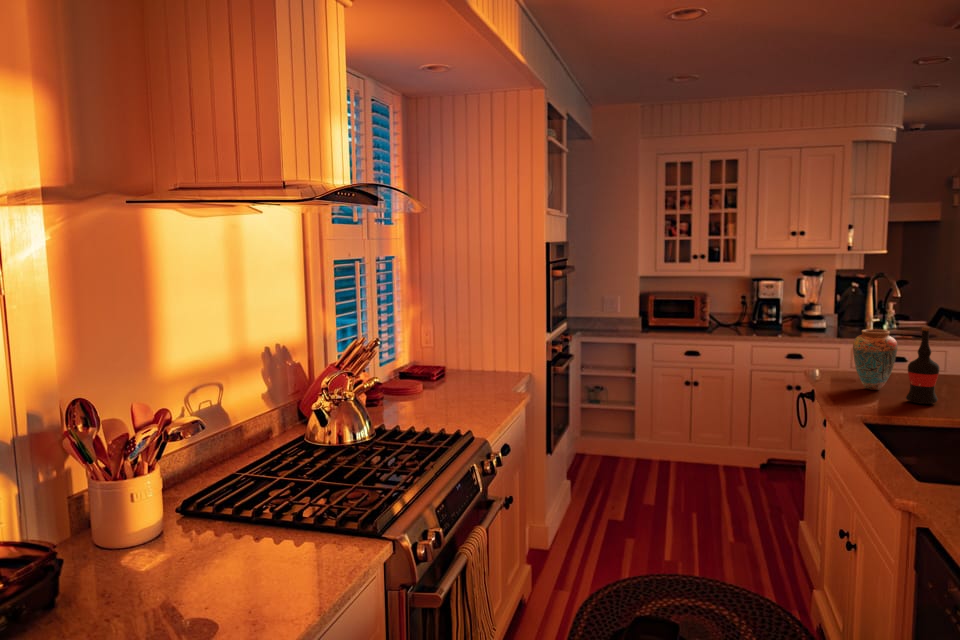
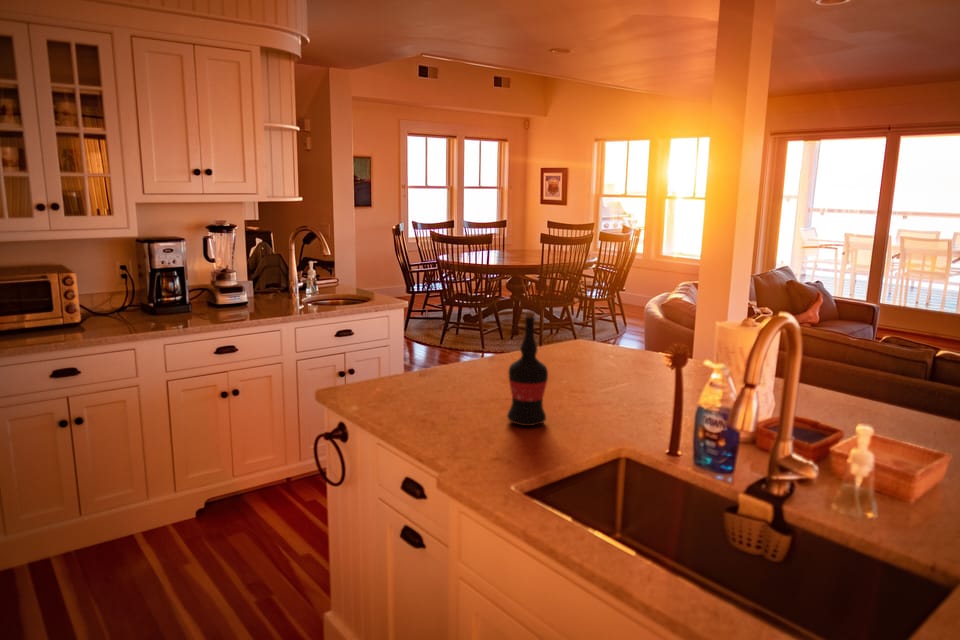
vase: present [853,329,897,390] -> none [412,318,472,411]

